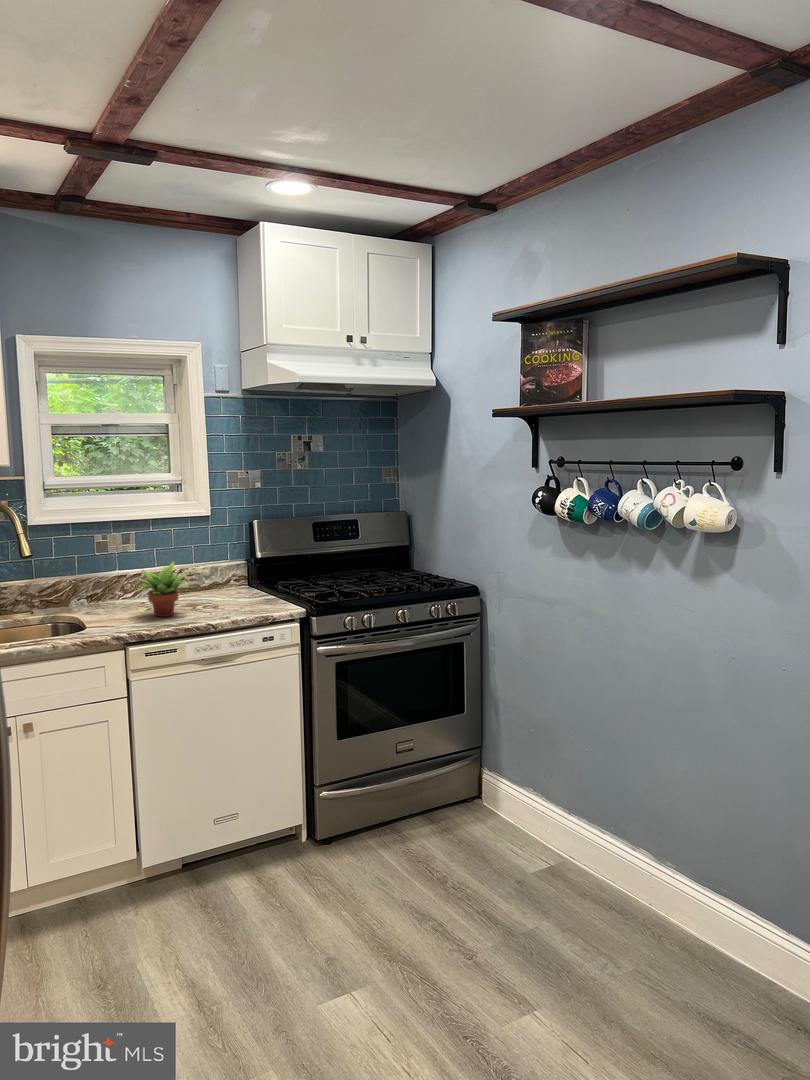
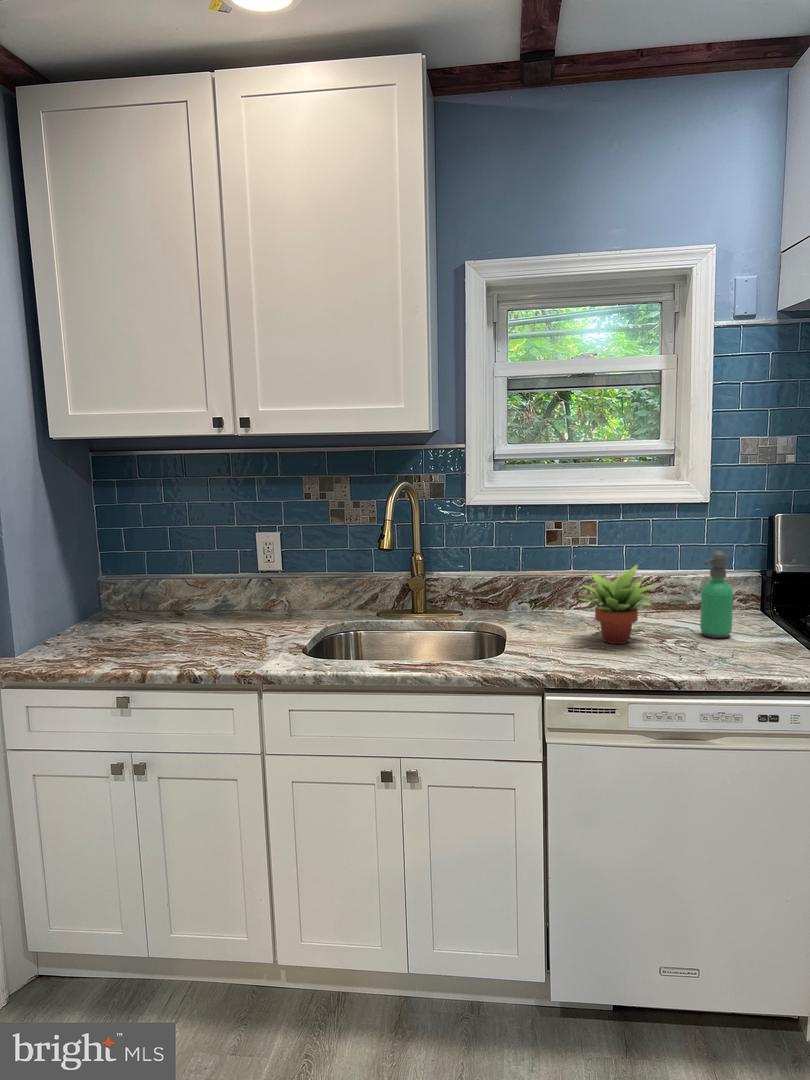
soap dispenser: none [216,548,236,605] -> present [700,551,733,638]

